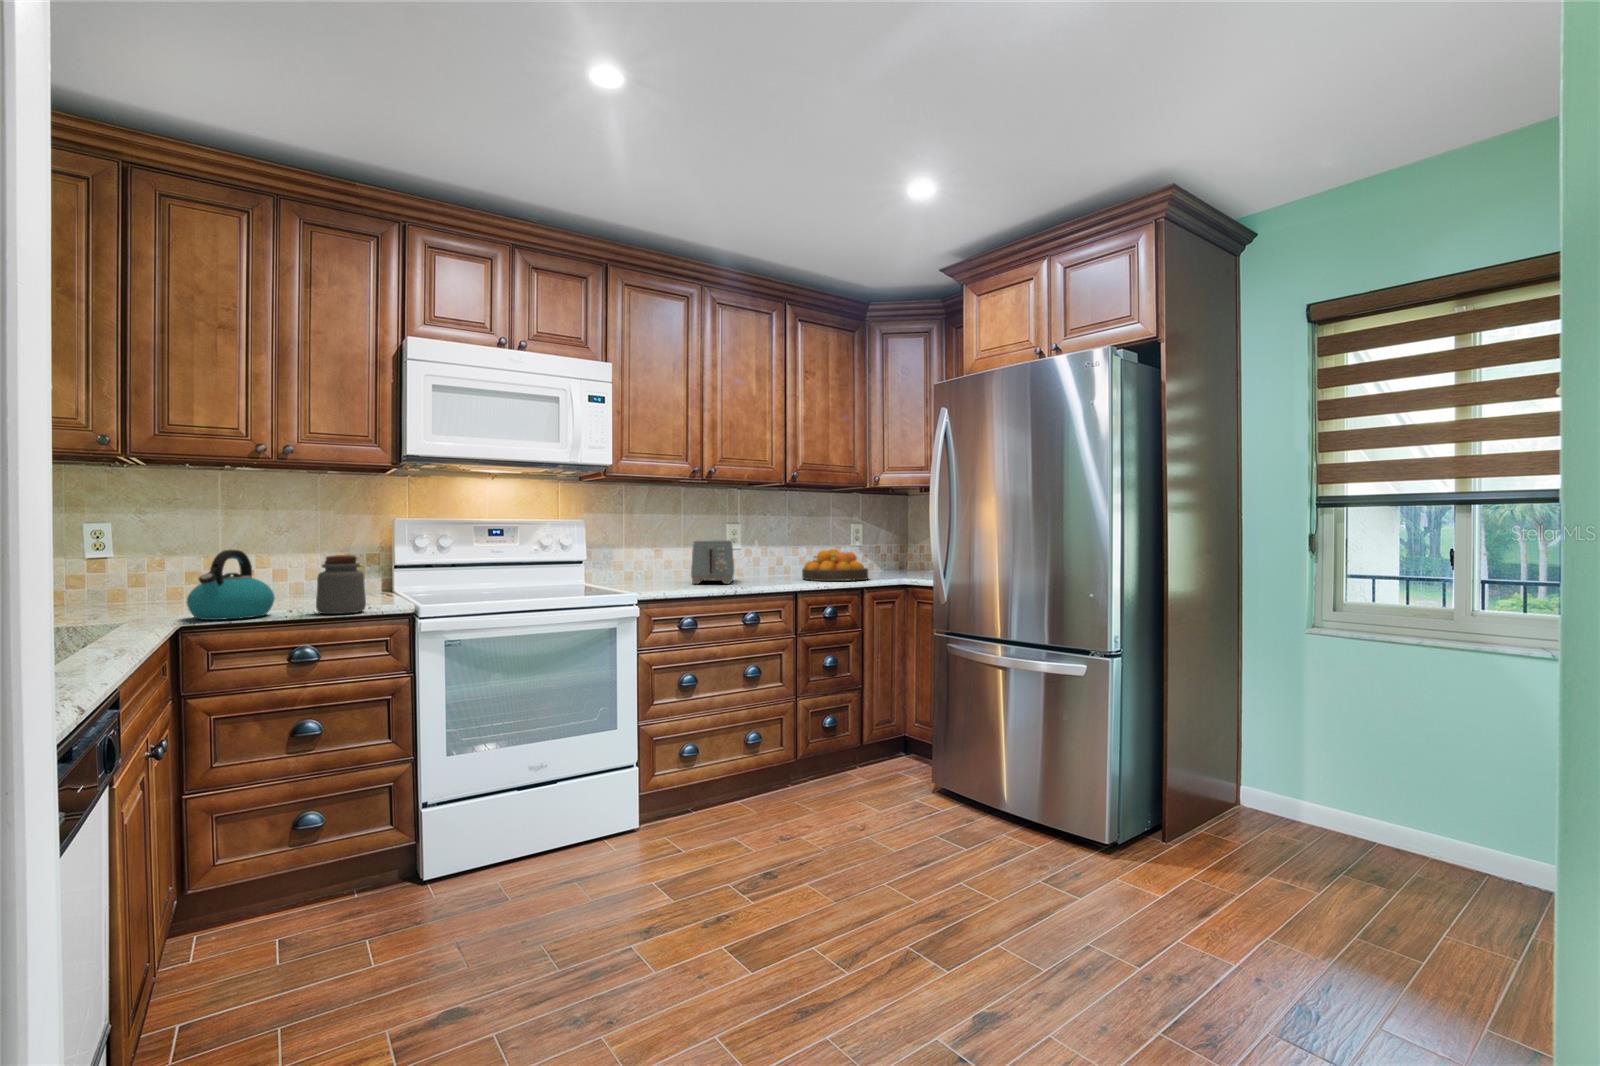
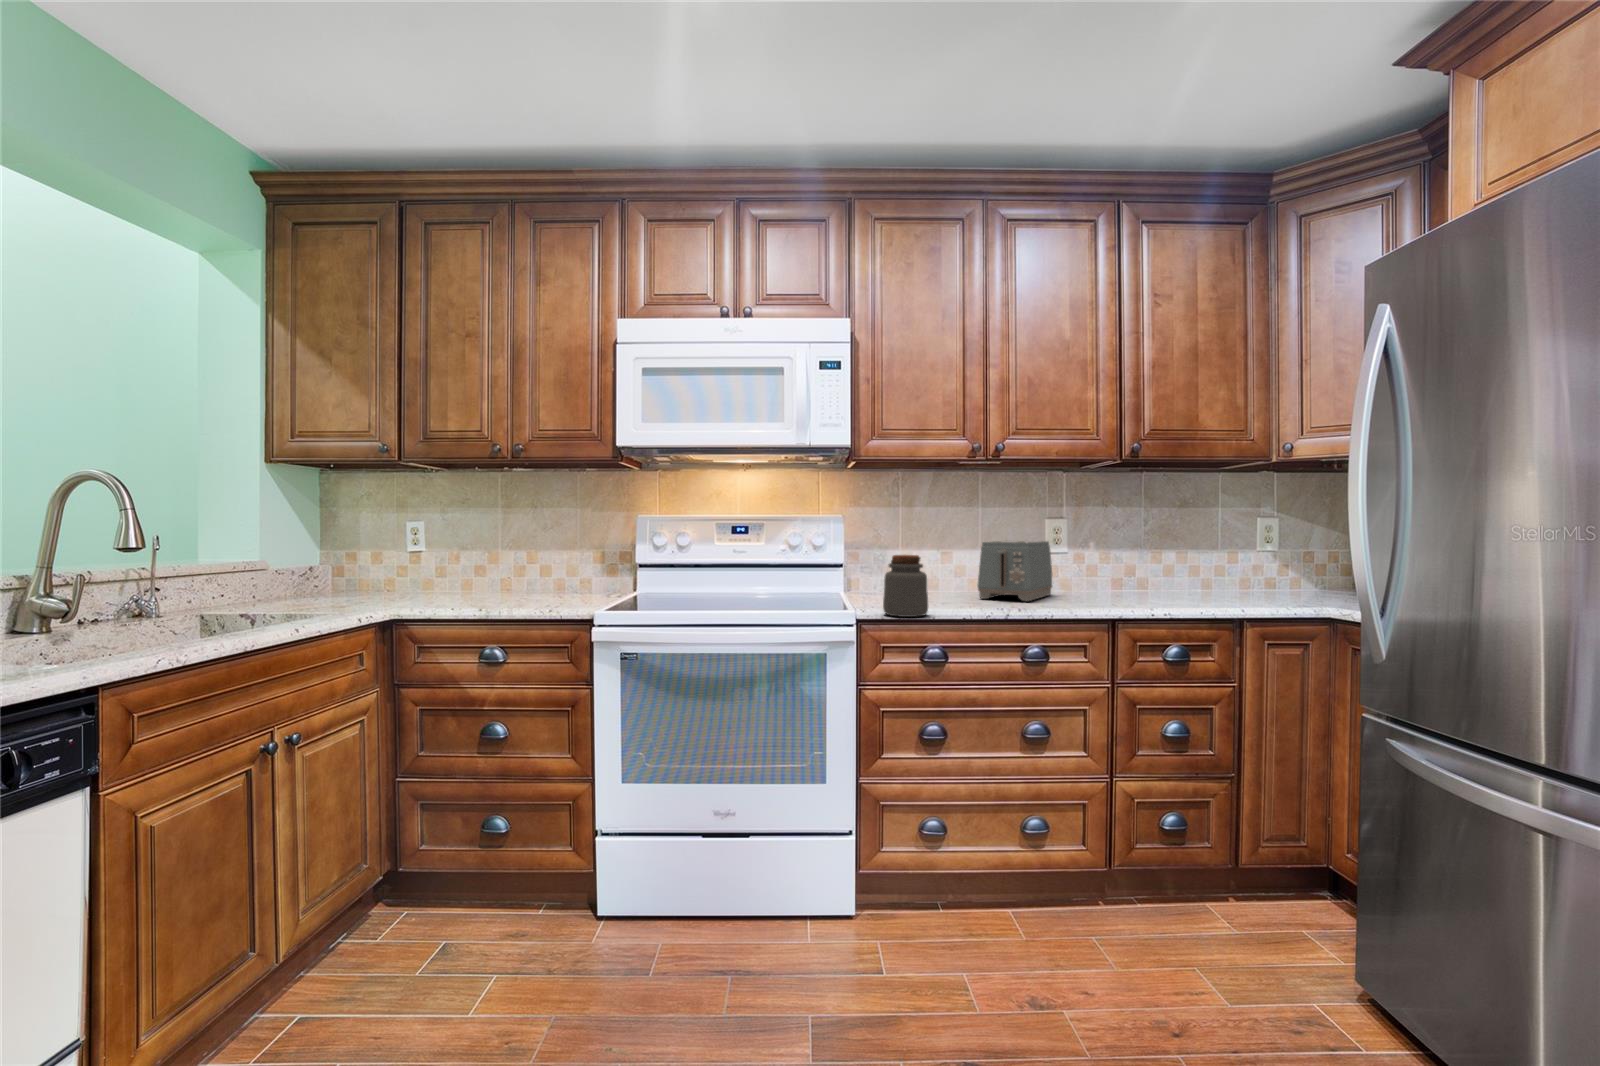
fruit bowl: present [802,549,868,581] -> none [1157,557,1271,607]
kettle: present [187,550,275,620] -> none [403,545,483,614]
jar: present [316,555,366,614] -> present [883,555,928,617]

